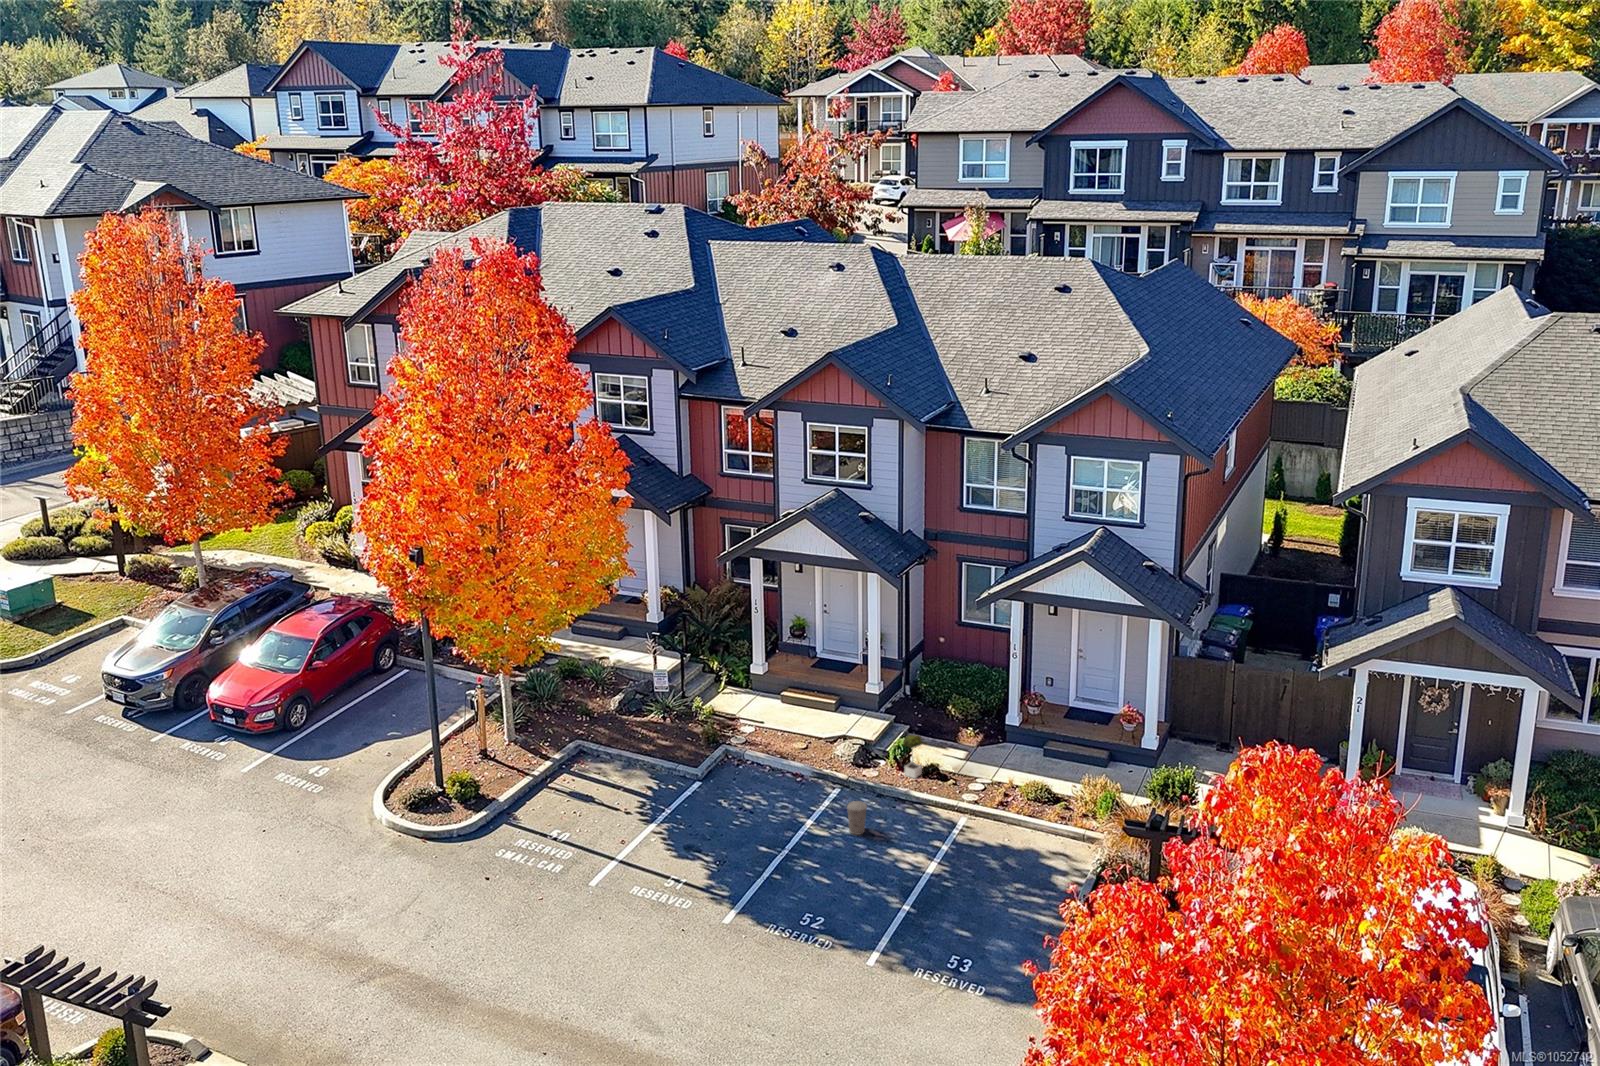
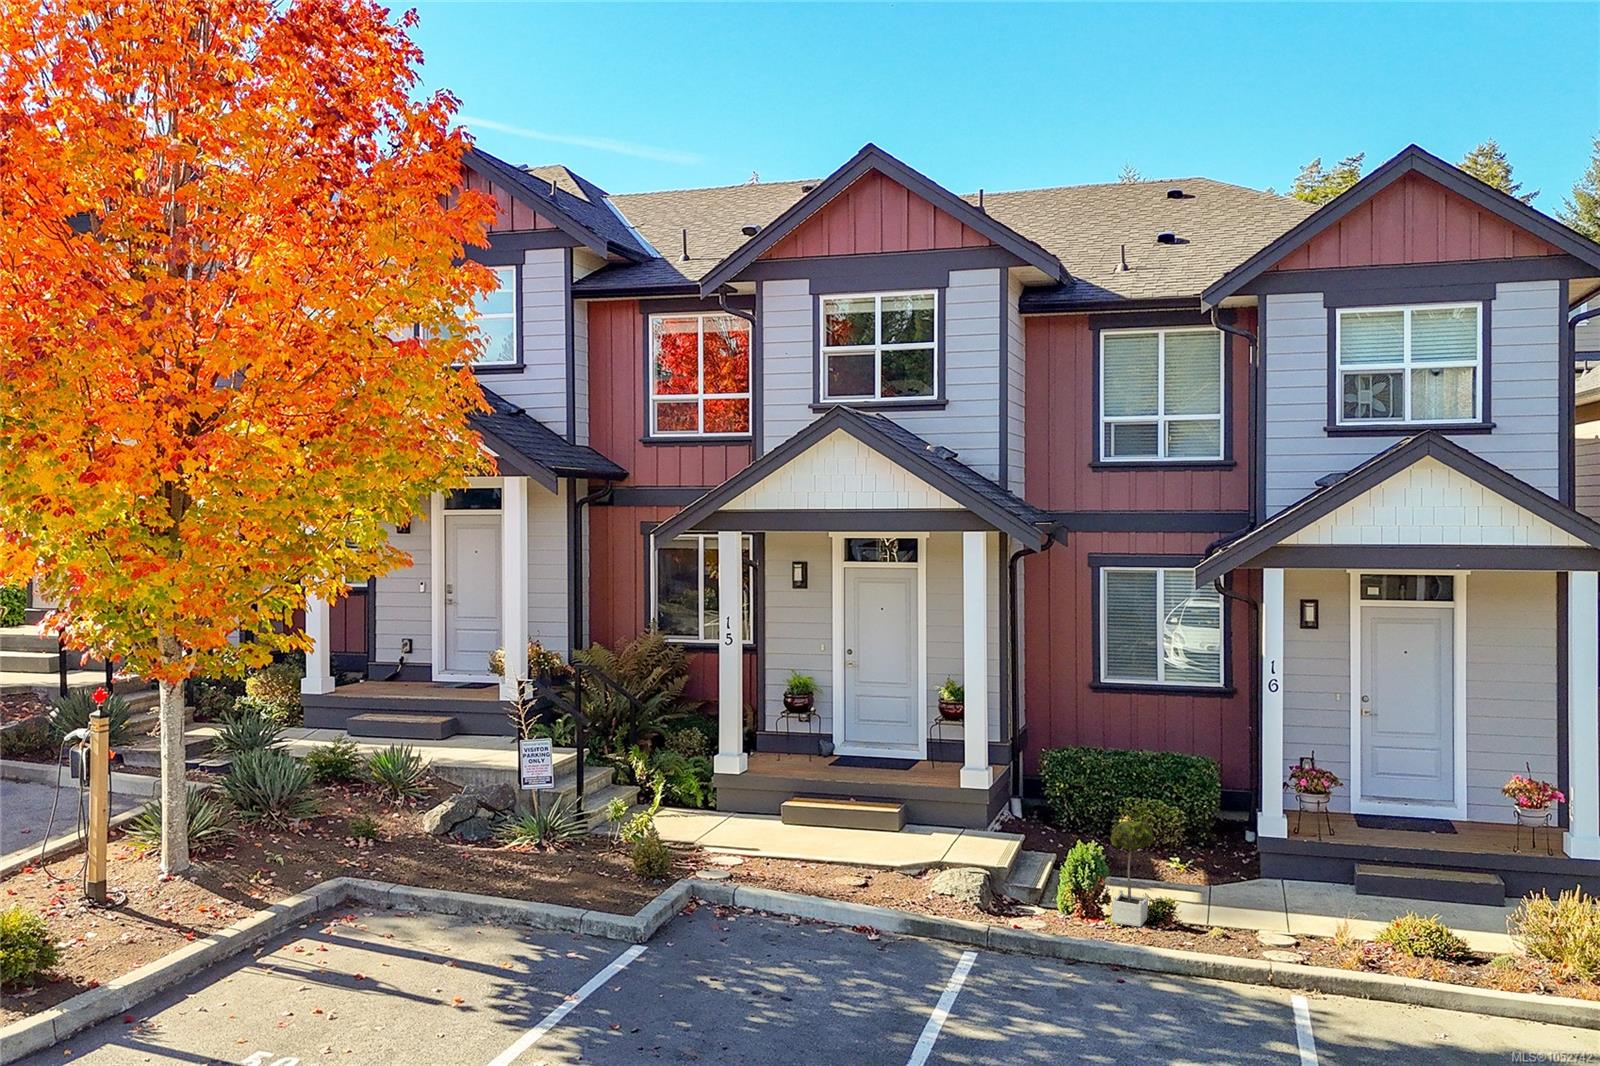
trash can: present [847,801,867,835] -> none [1059,942,1113,1032]

